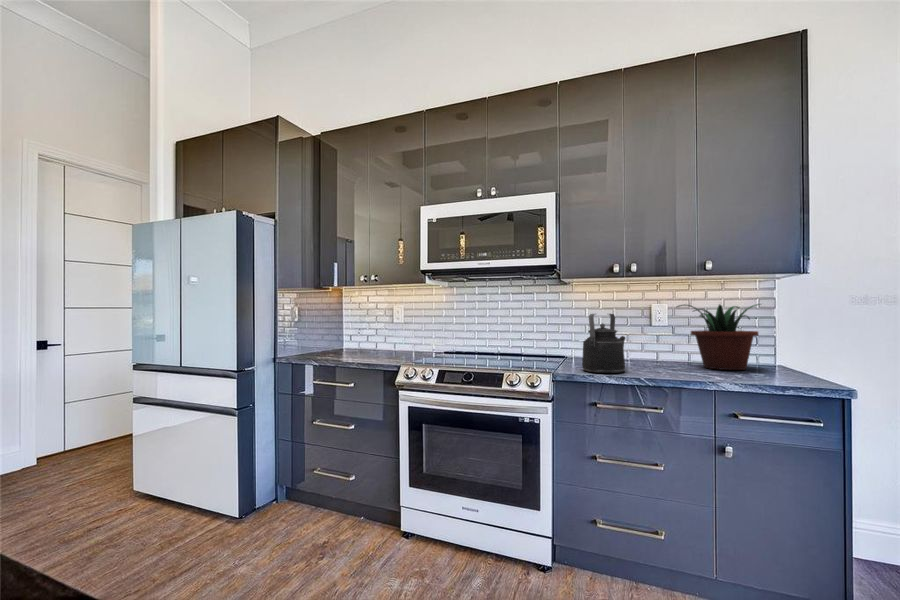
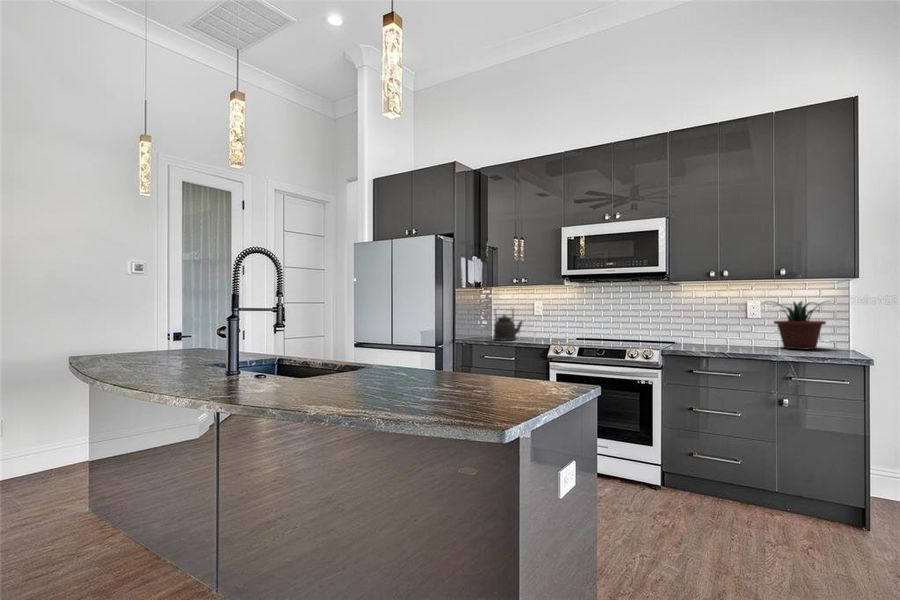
kettle: present [582,314,625,373] -> present [494,310,523,340]

